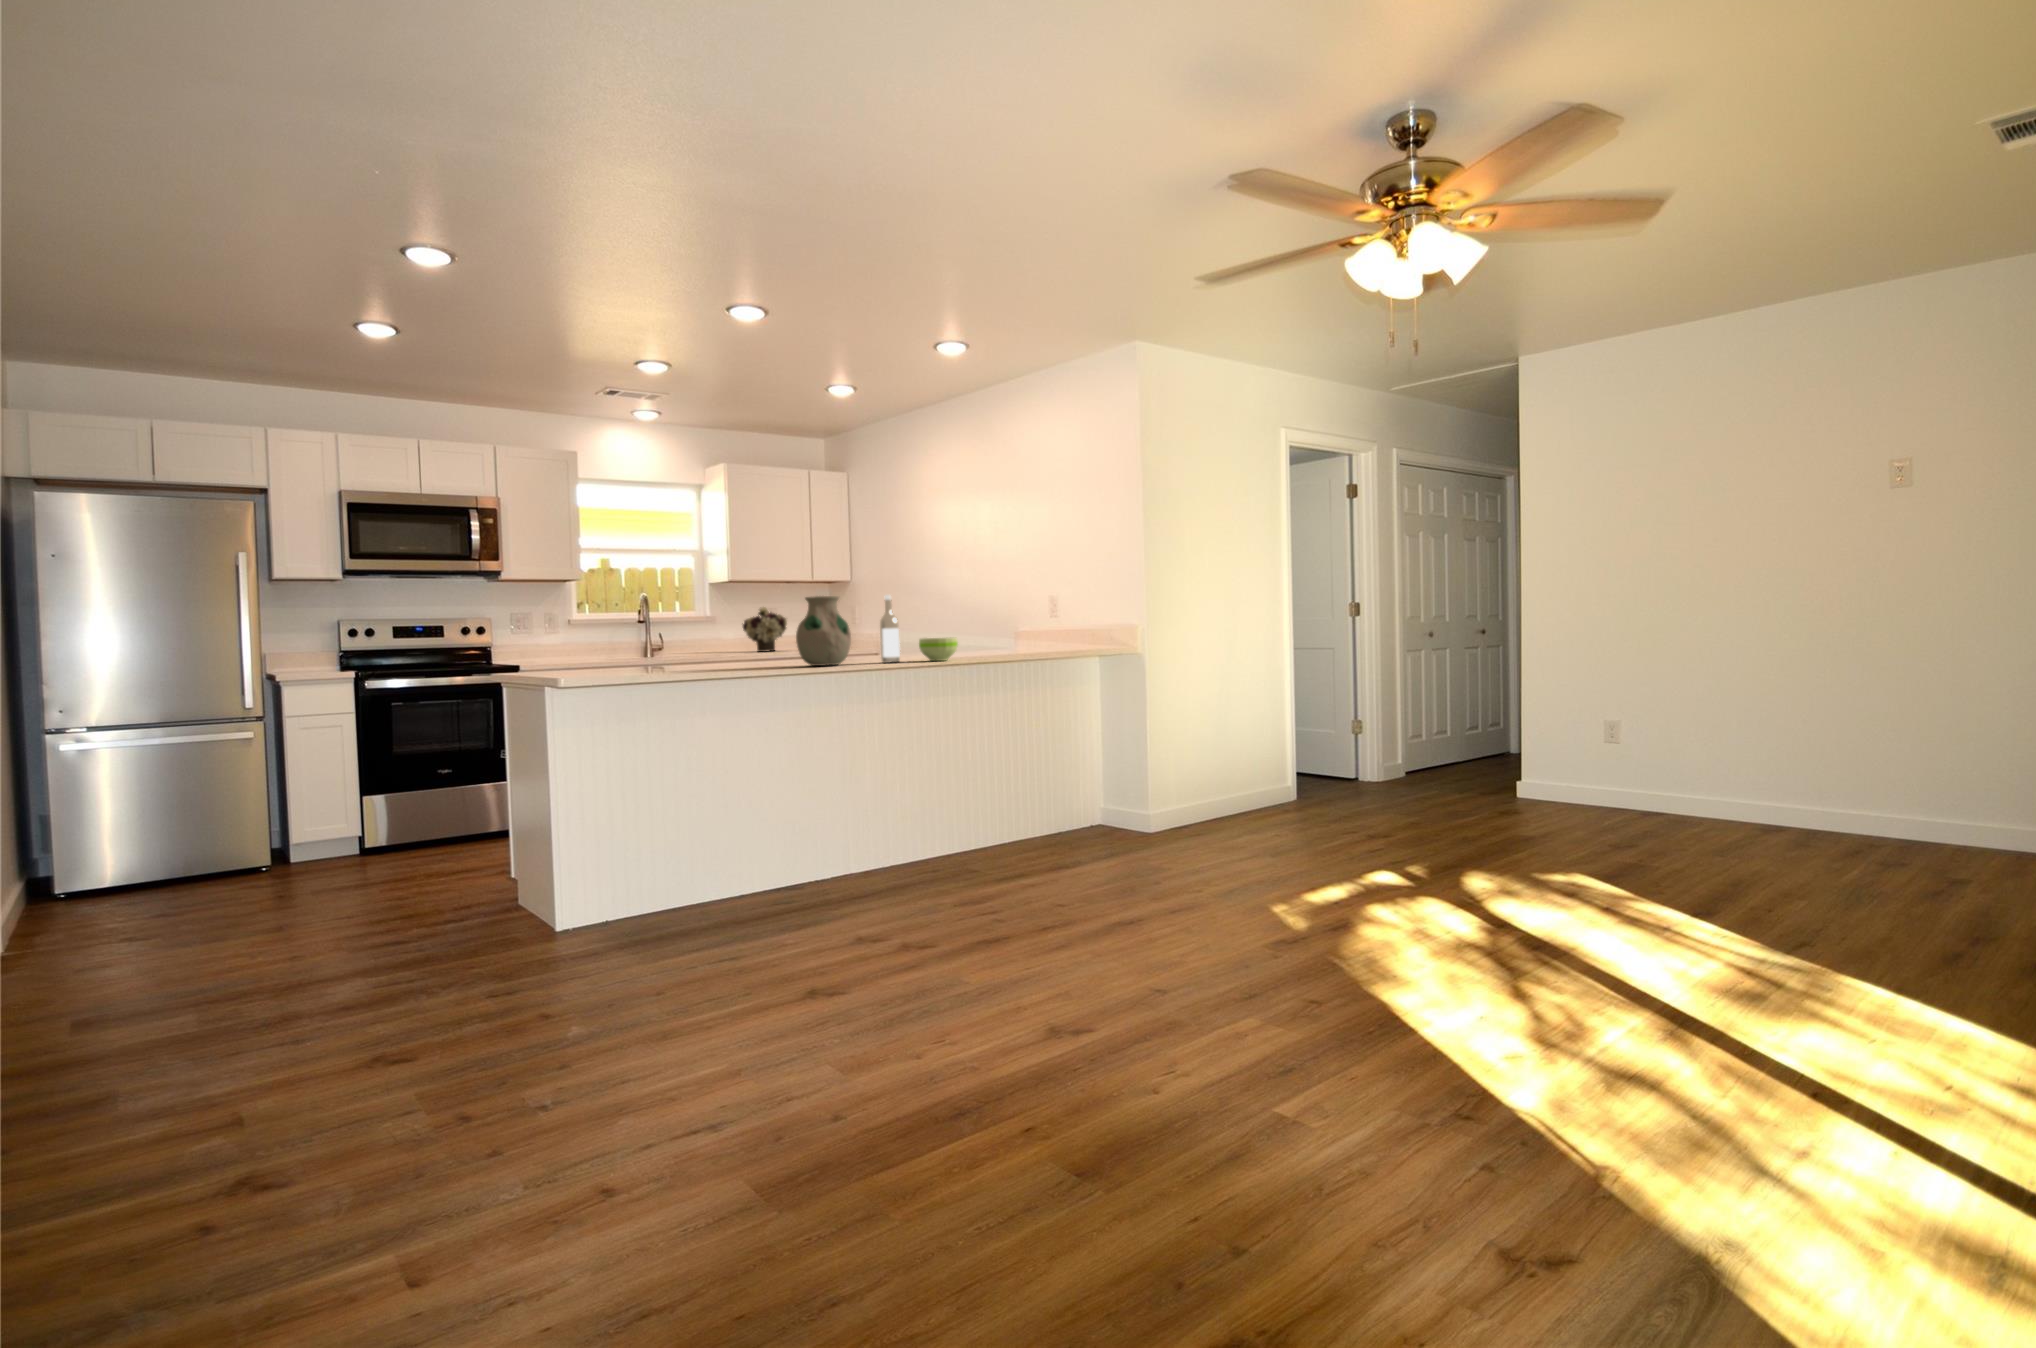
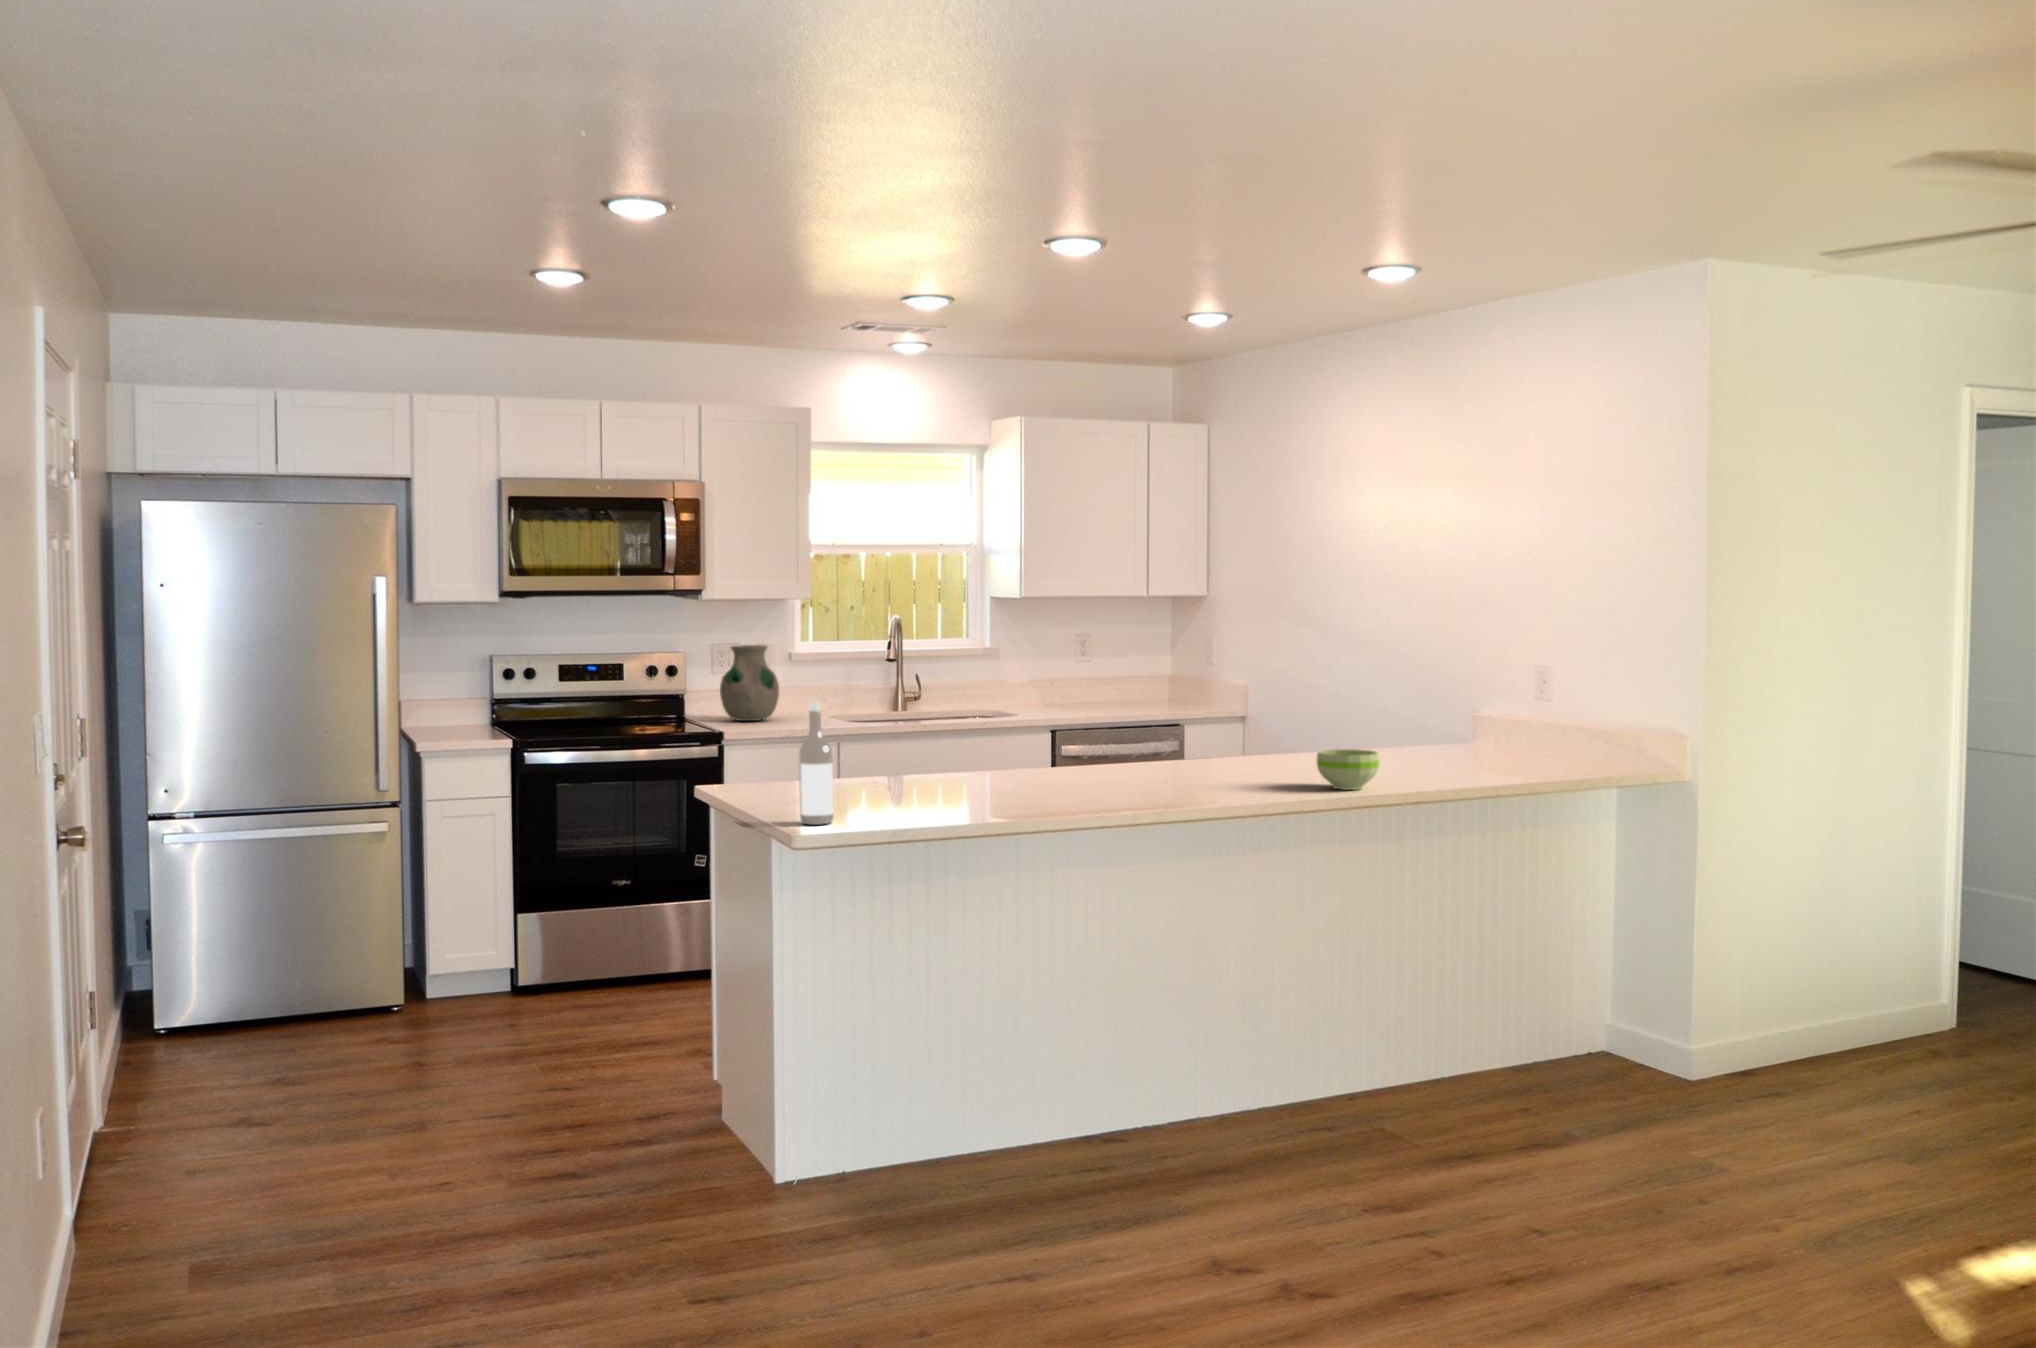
wine bottle: present [880,595,900,663] -> present [799,702,834,825]
vase: present [796,596,851,666] -> present [720,645,779,721]
flower arrangement: present [743,607,787,652] -> none [1037,634,1107,706]

